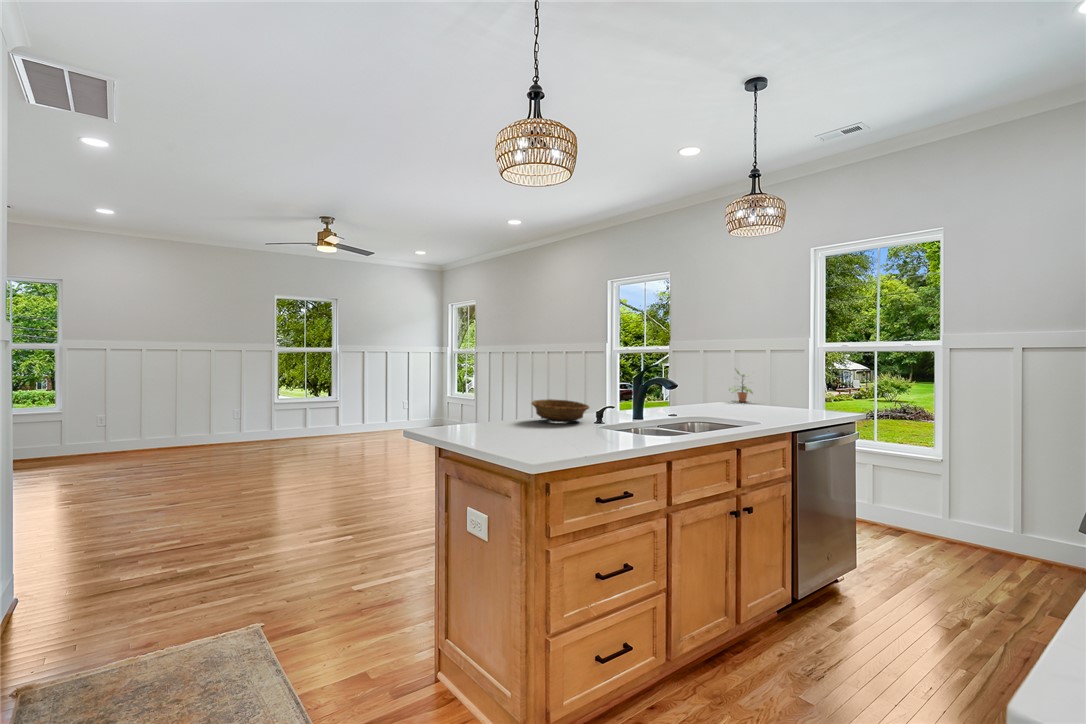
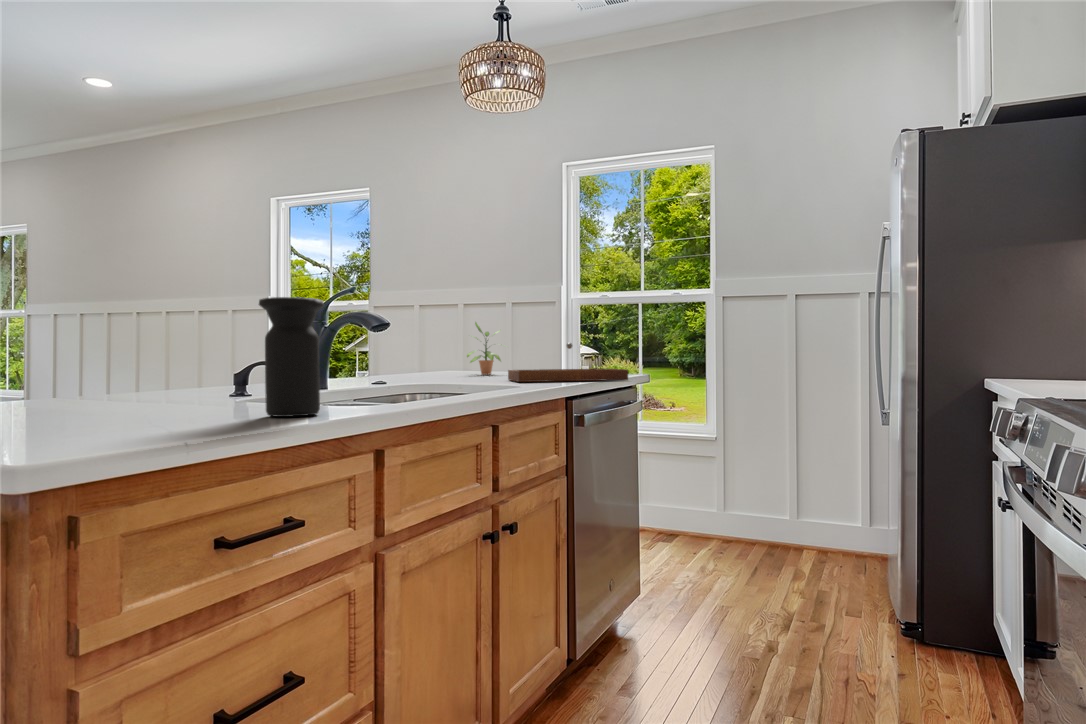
vase: none [614,385,644,442] -> present [259,297,324,417]
tray: none [755,389,846,417] -> present [508,343,628,382]
decorative bowl: present [532,399,589,423] -> none [67,360,213,404]

